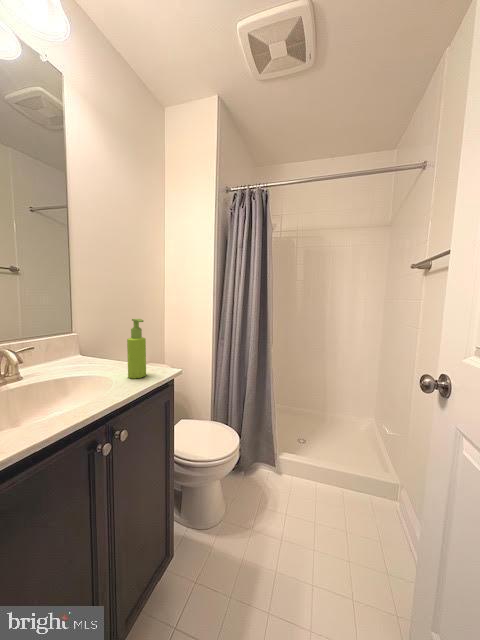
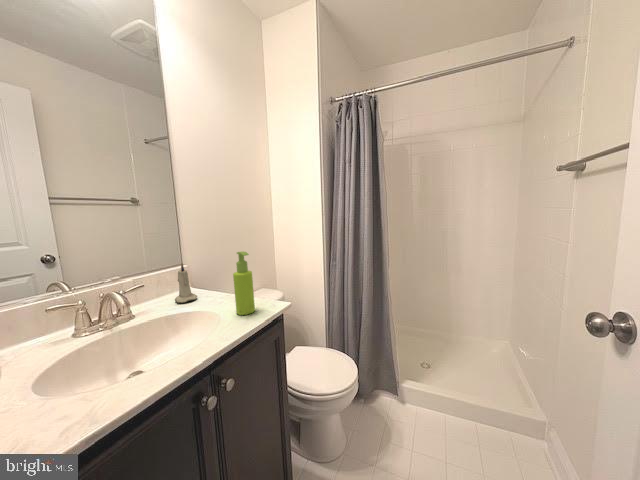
candle: none [64,329,88,368] -> present [175,263,197,303]

